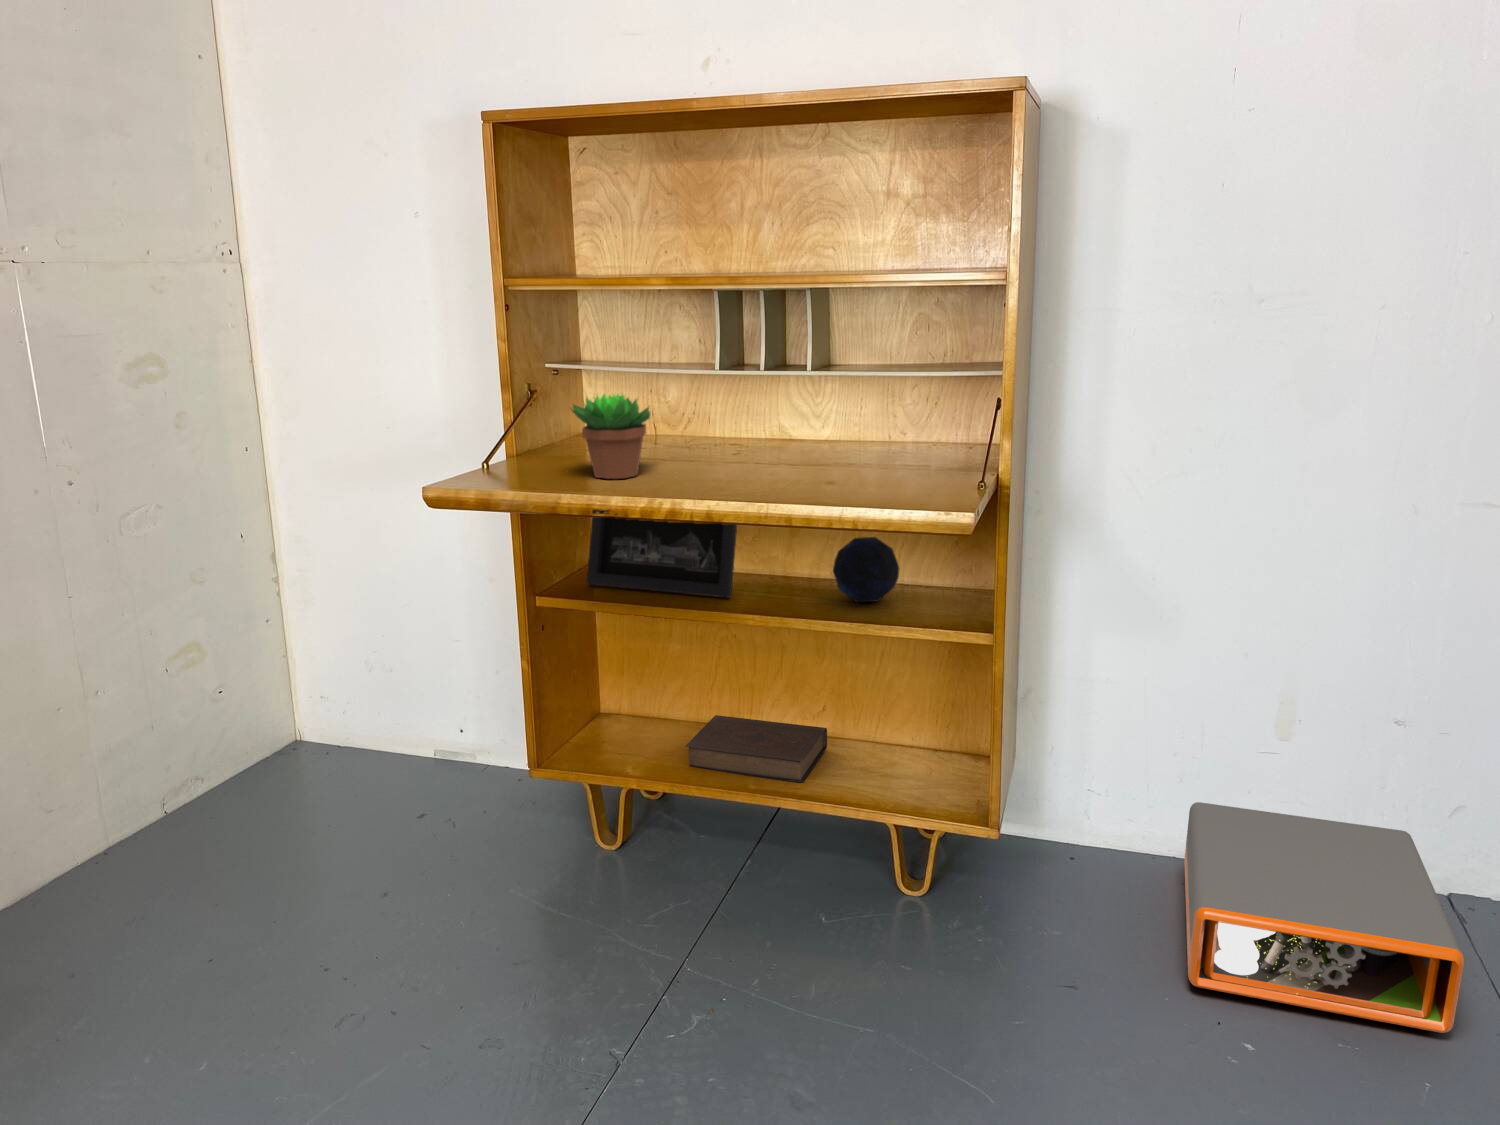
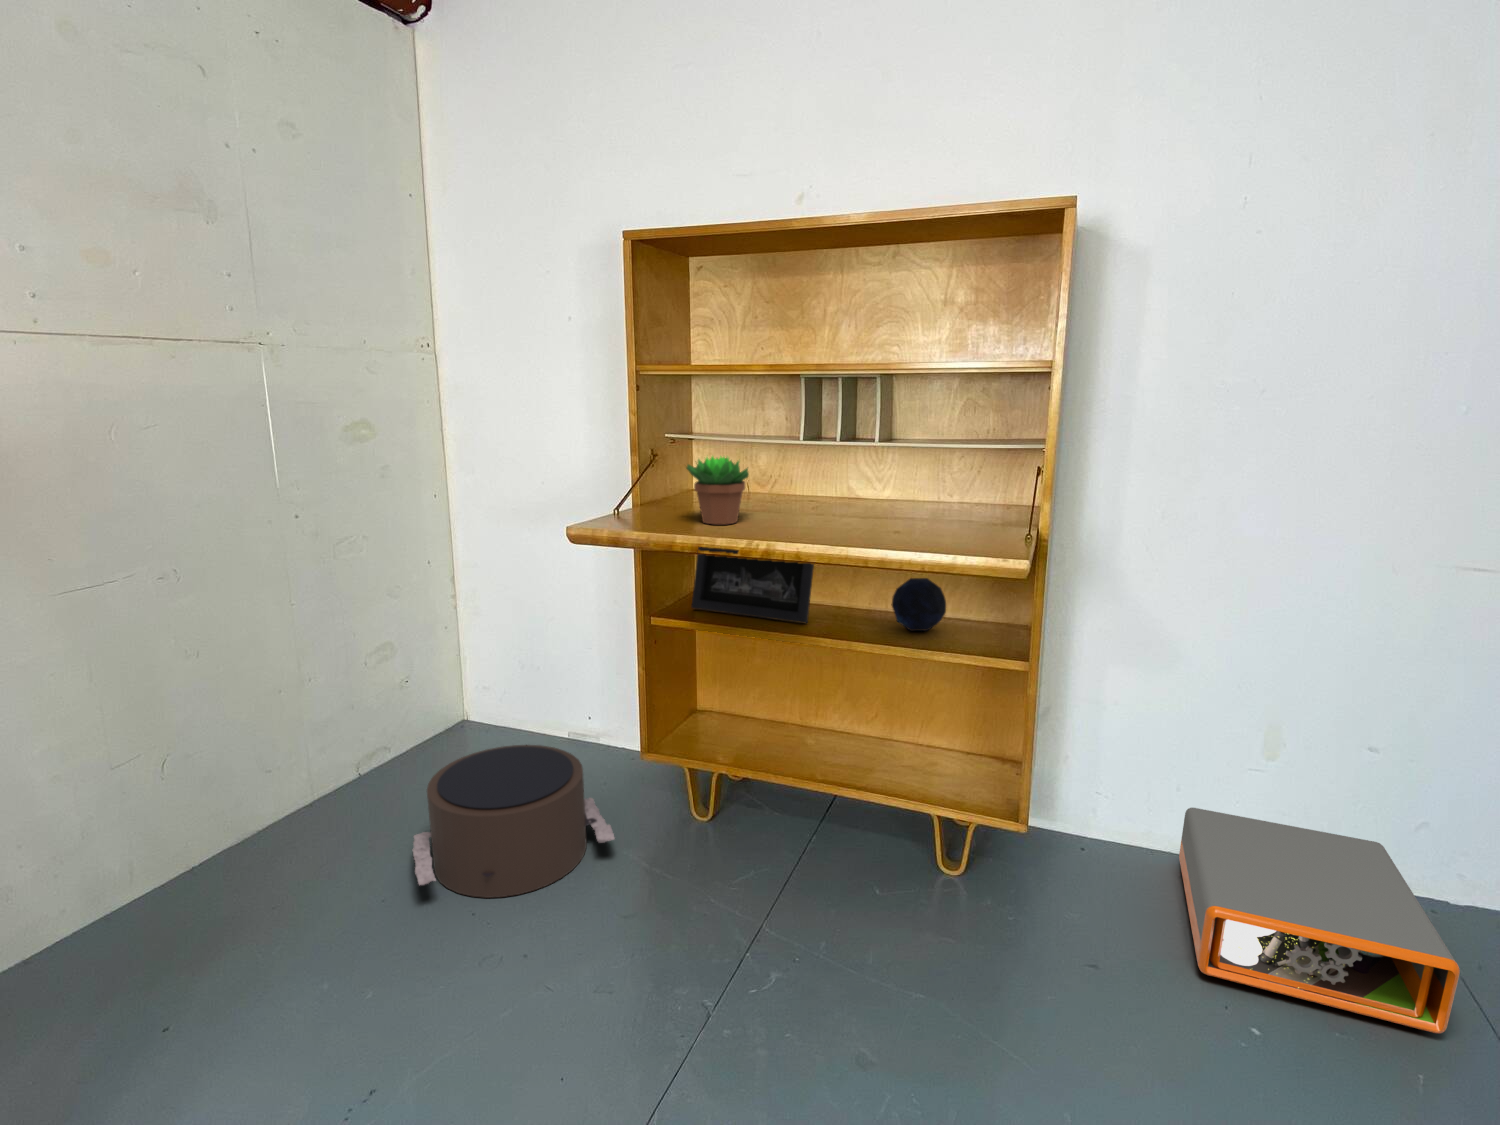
book: present [685,715,827,783] -> none [766,717,881,777]
pouf: none [244,763,500,949] -> present [413,745,614,898]

